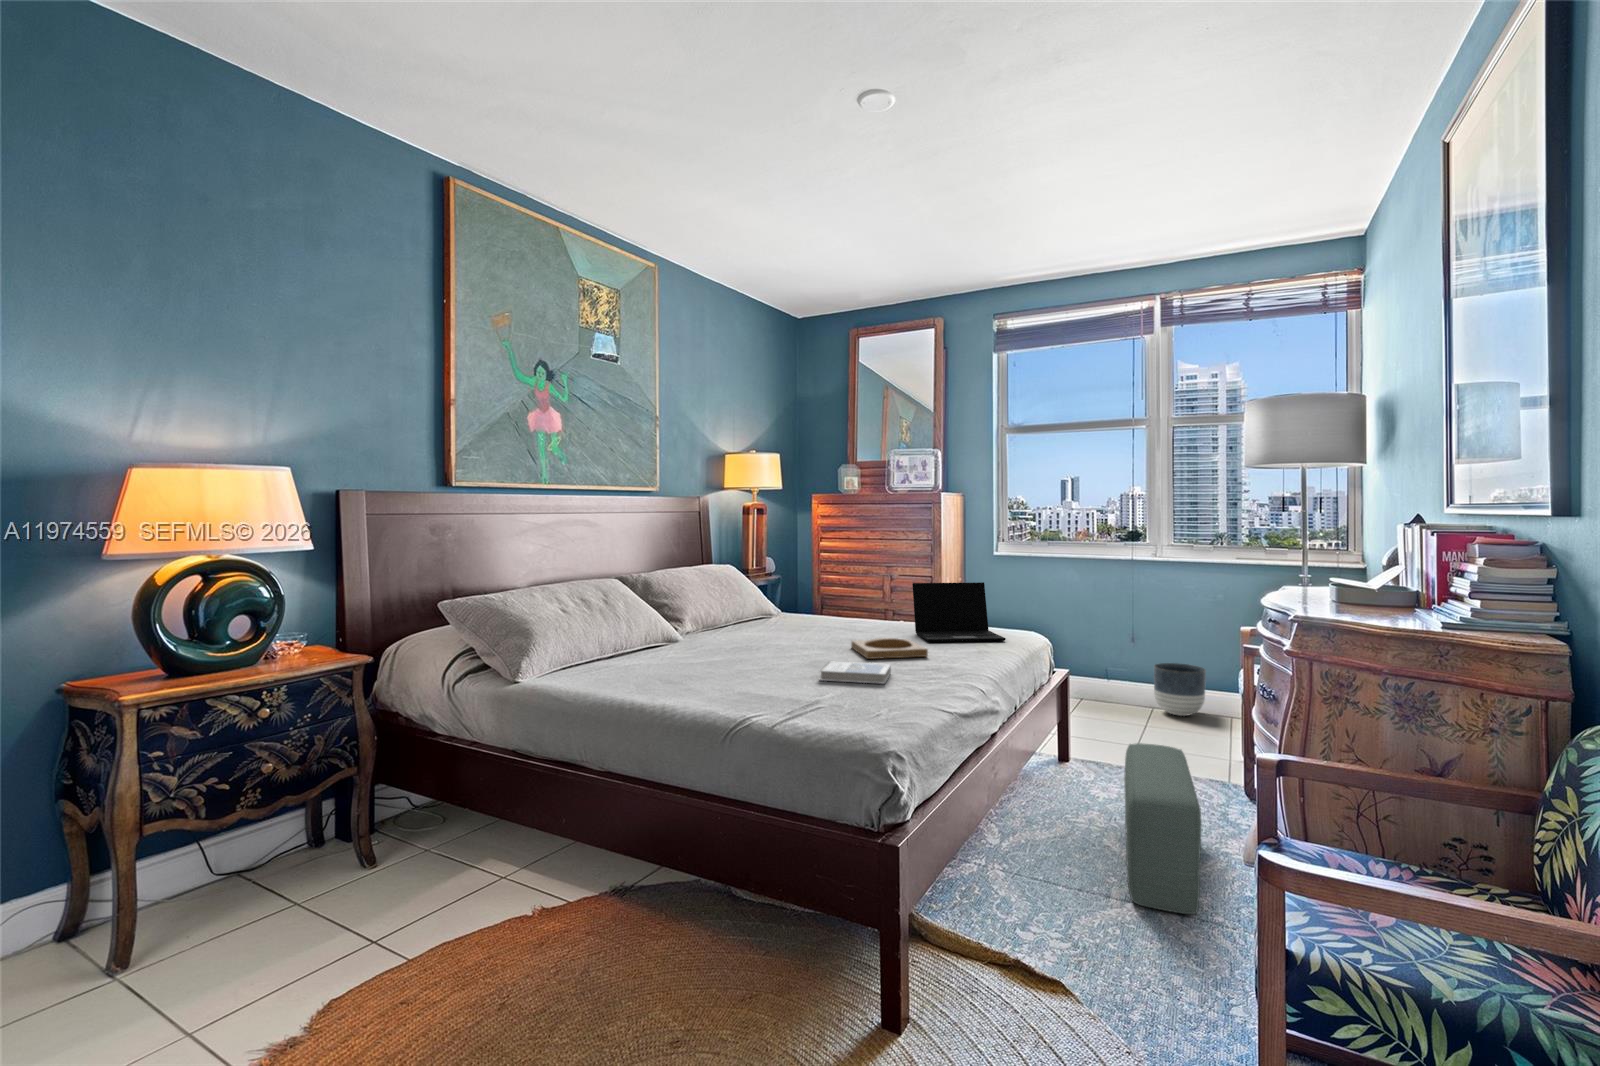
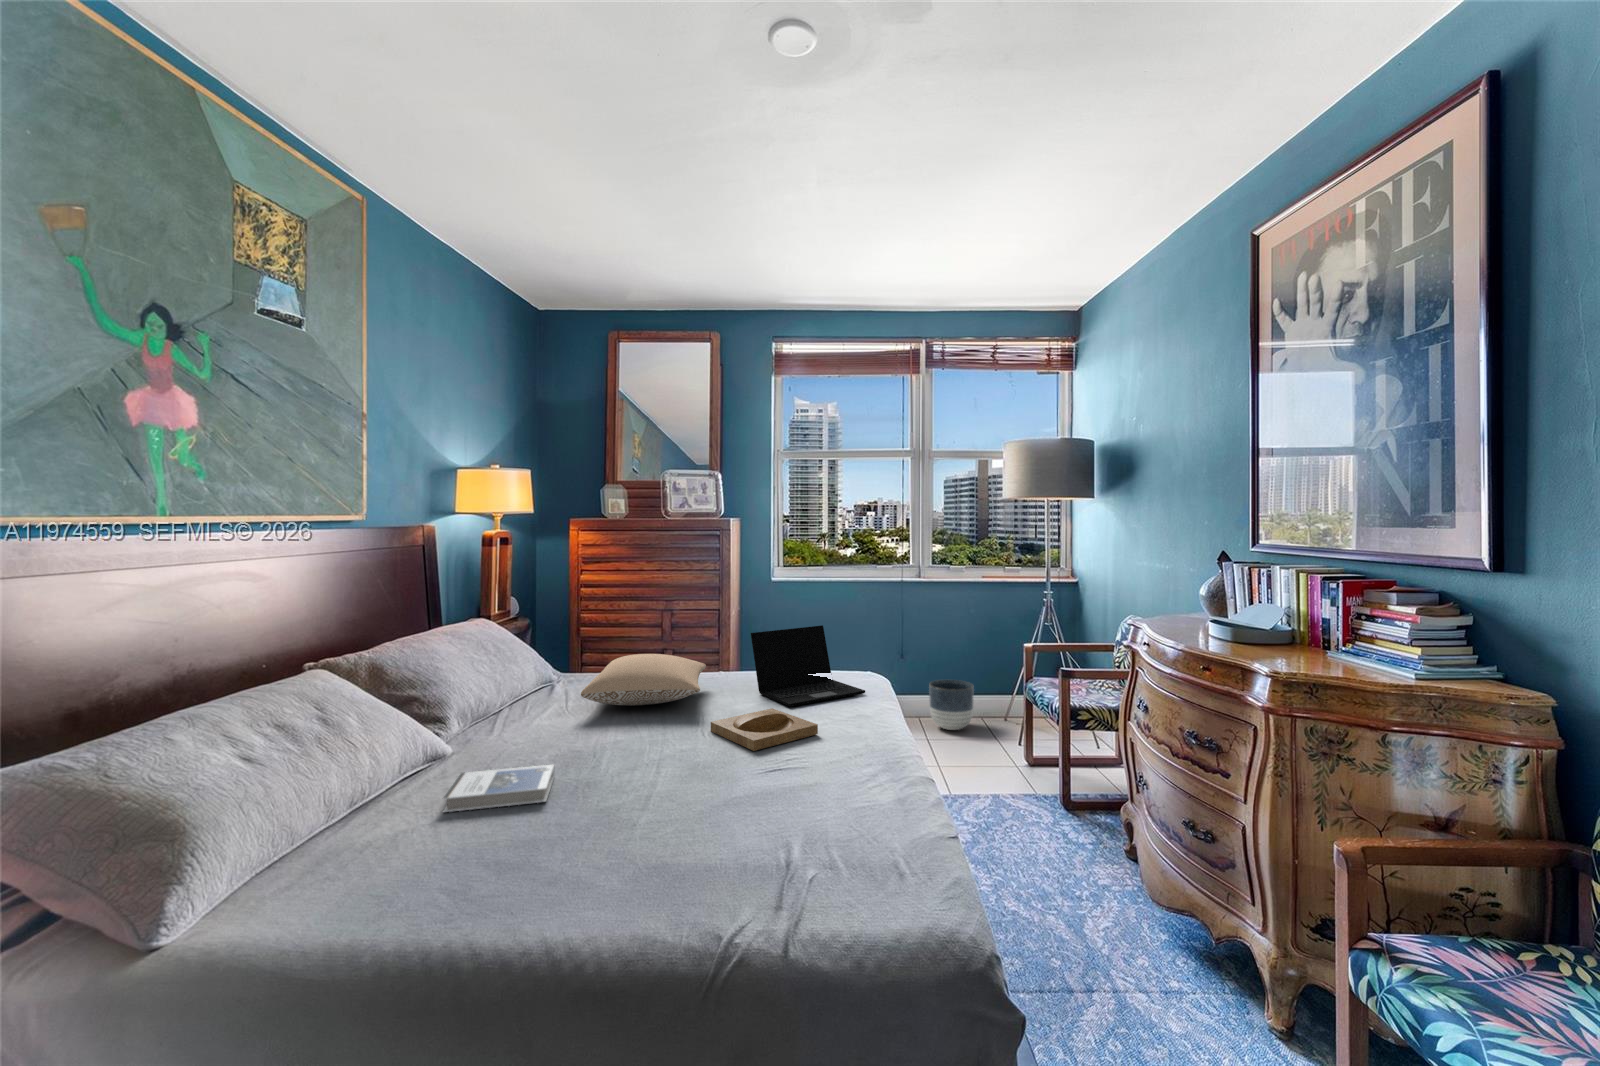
pillow: none [771,594,880,630] -> present [581,654,706,705]
hardback book: present [820,661,891,684] -> present [443,765,554,812]
pouf: present [1124,743,1201,914] -> none [1023,798,1190,1018]

